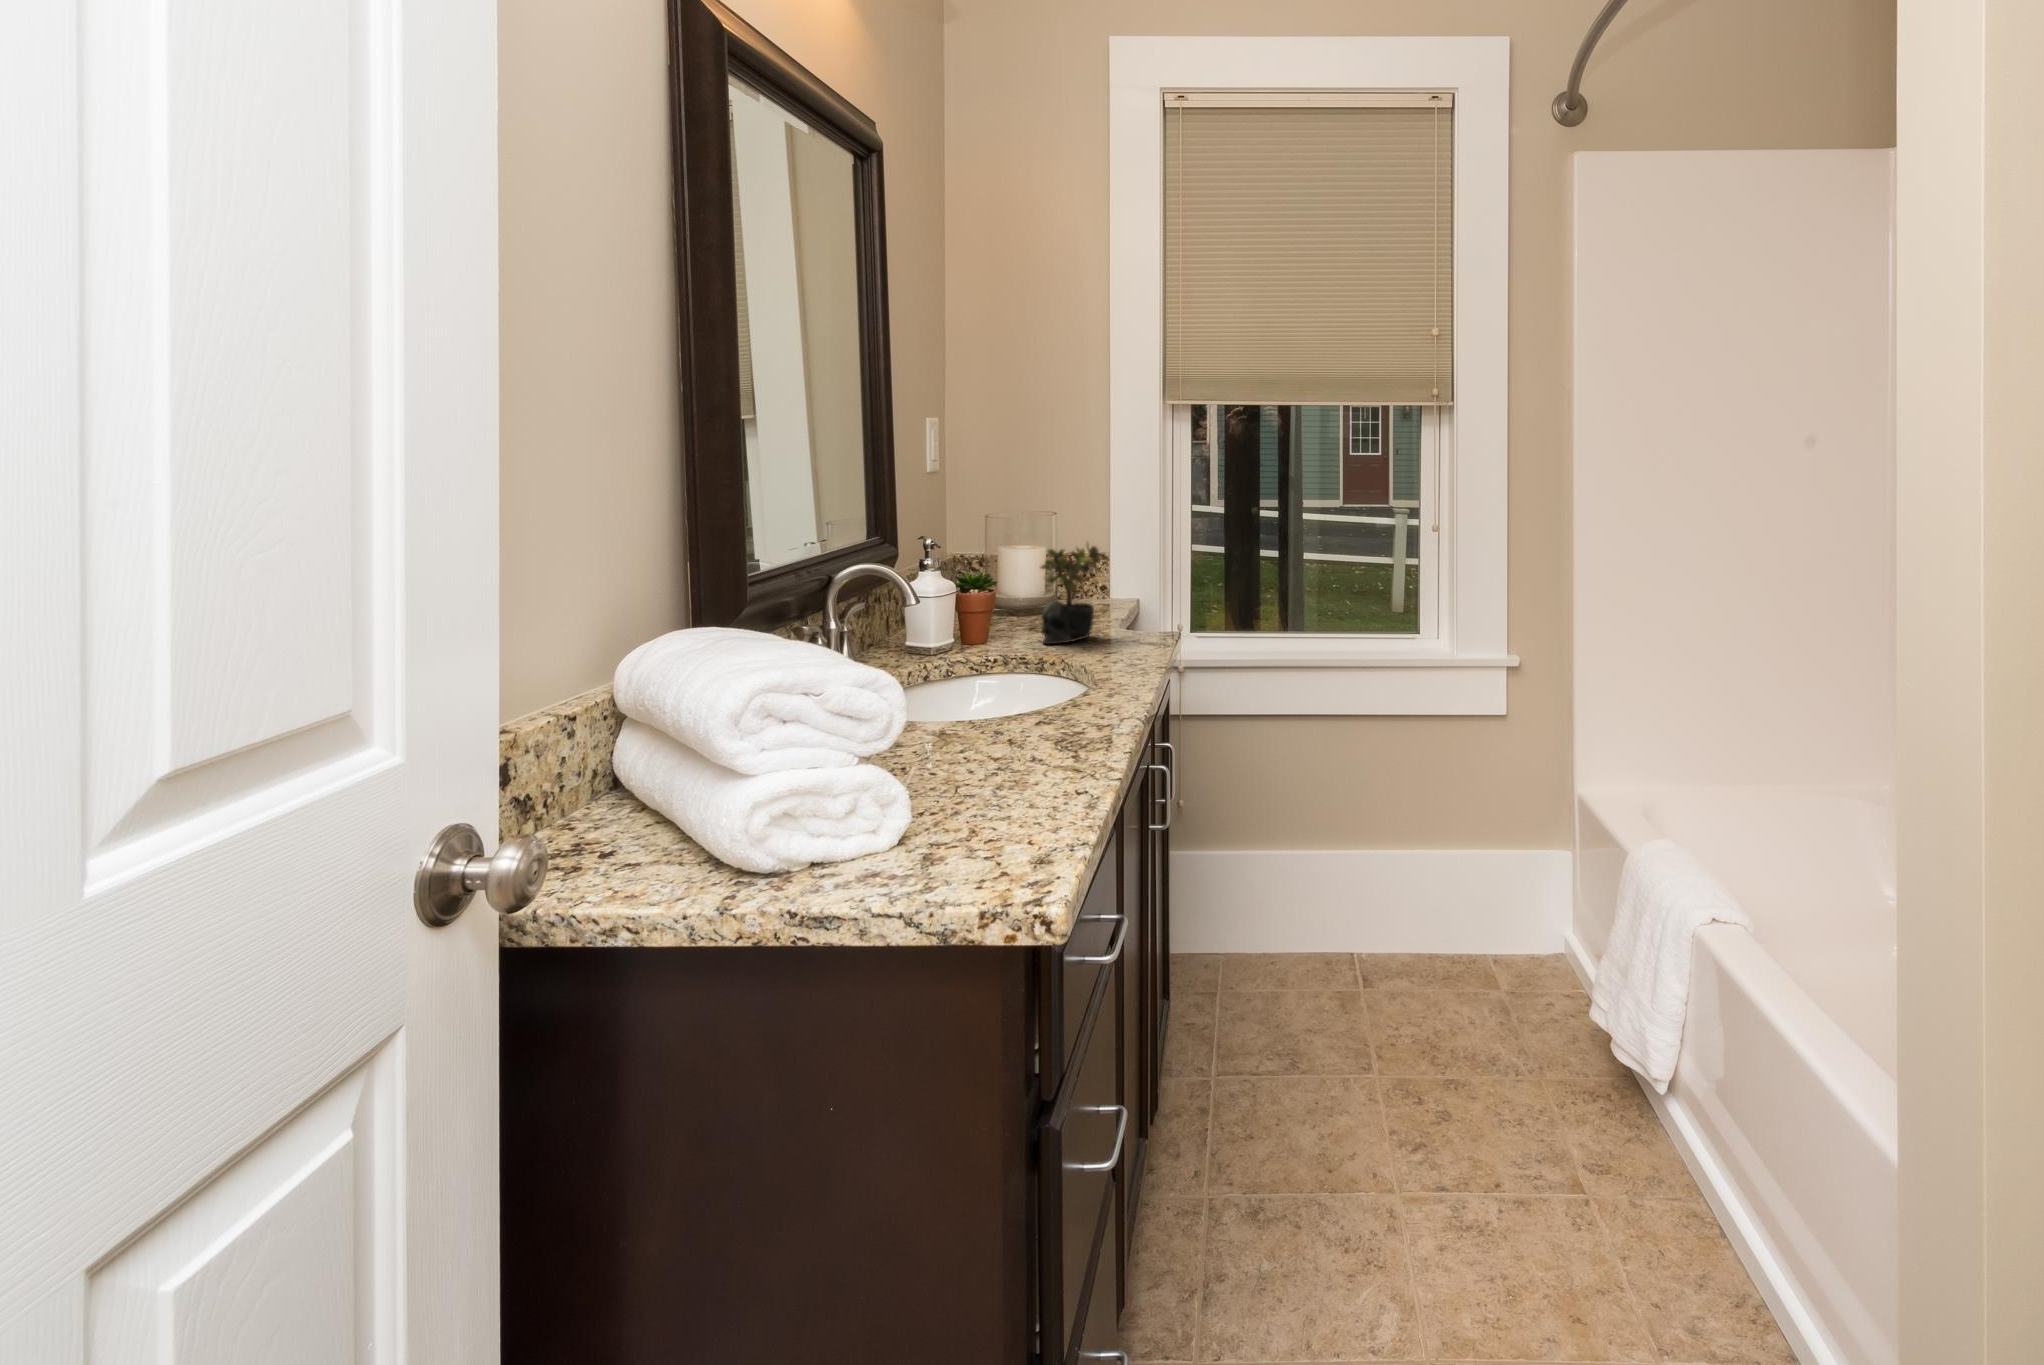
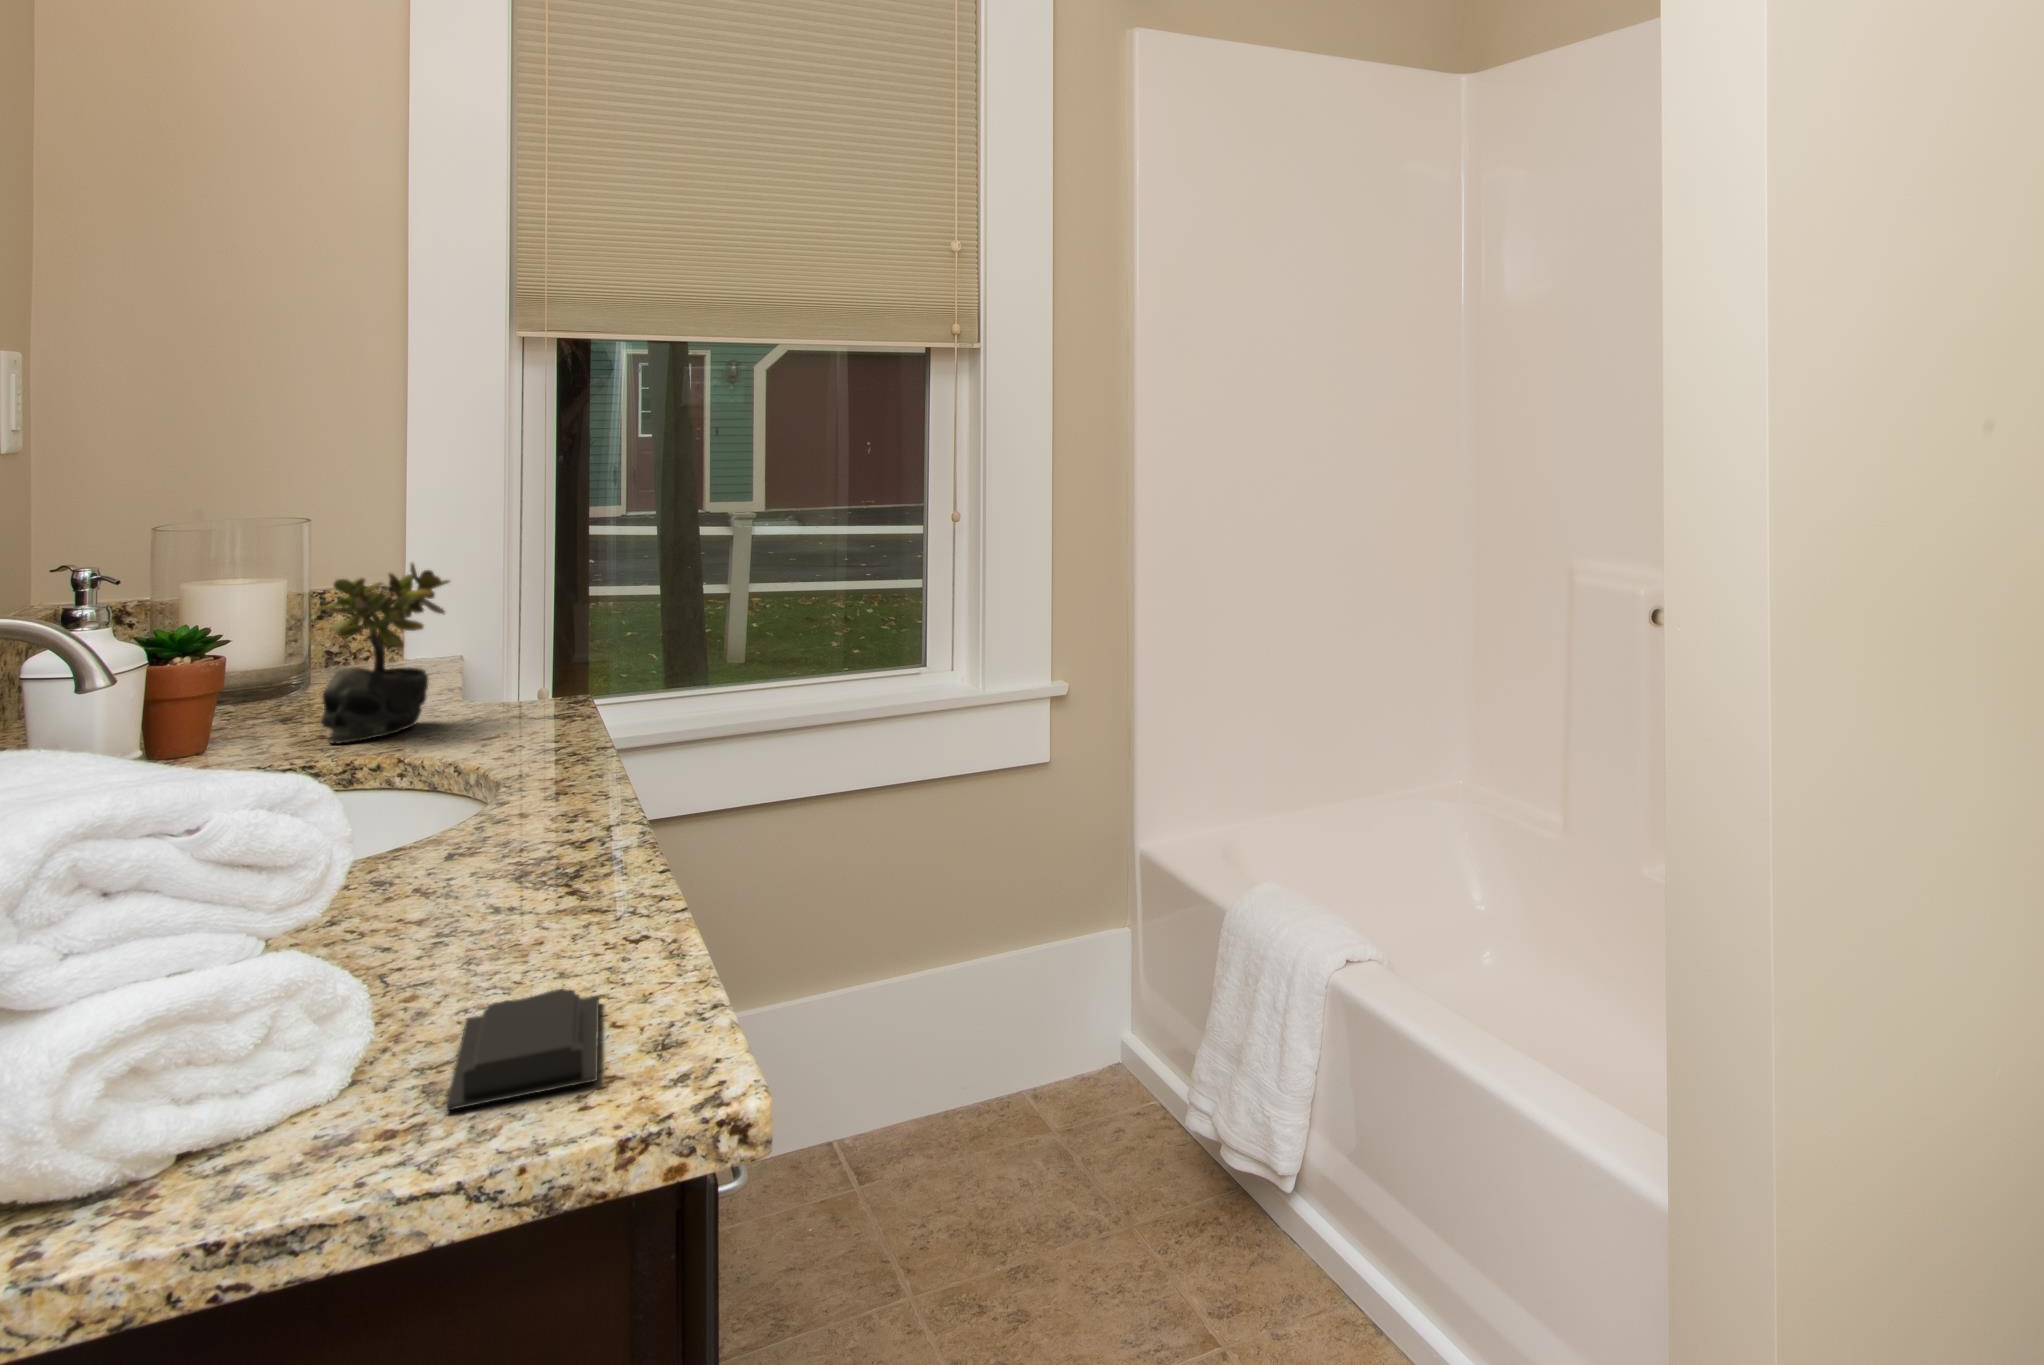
soap bar: none [925,812,1039,872] -> present [446,989,599,1110]

